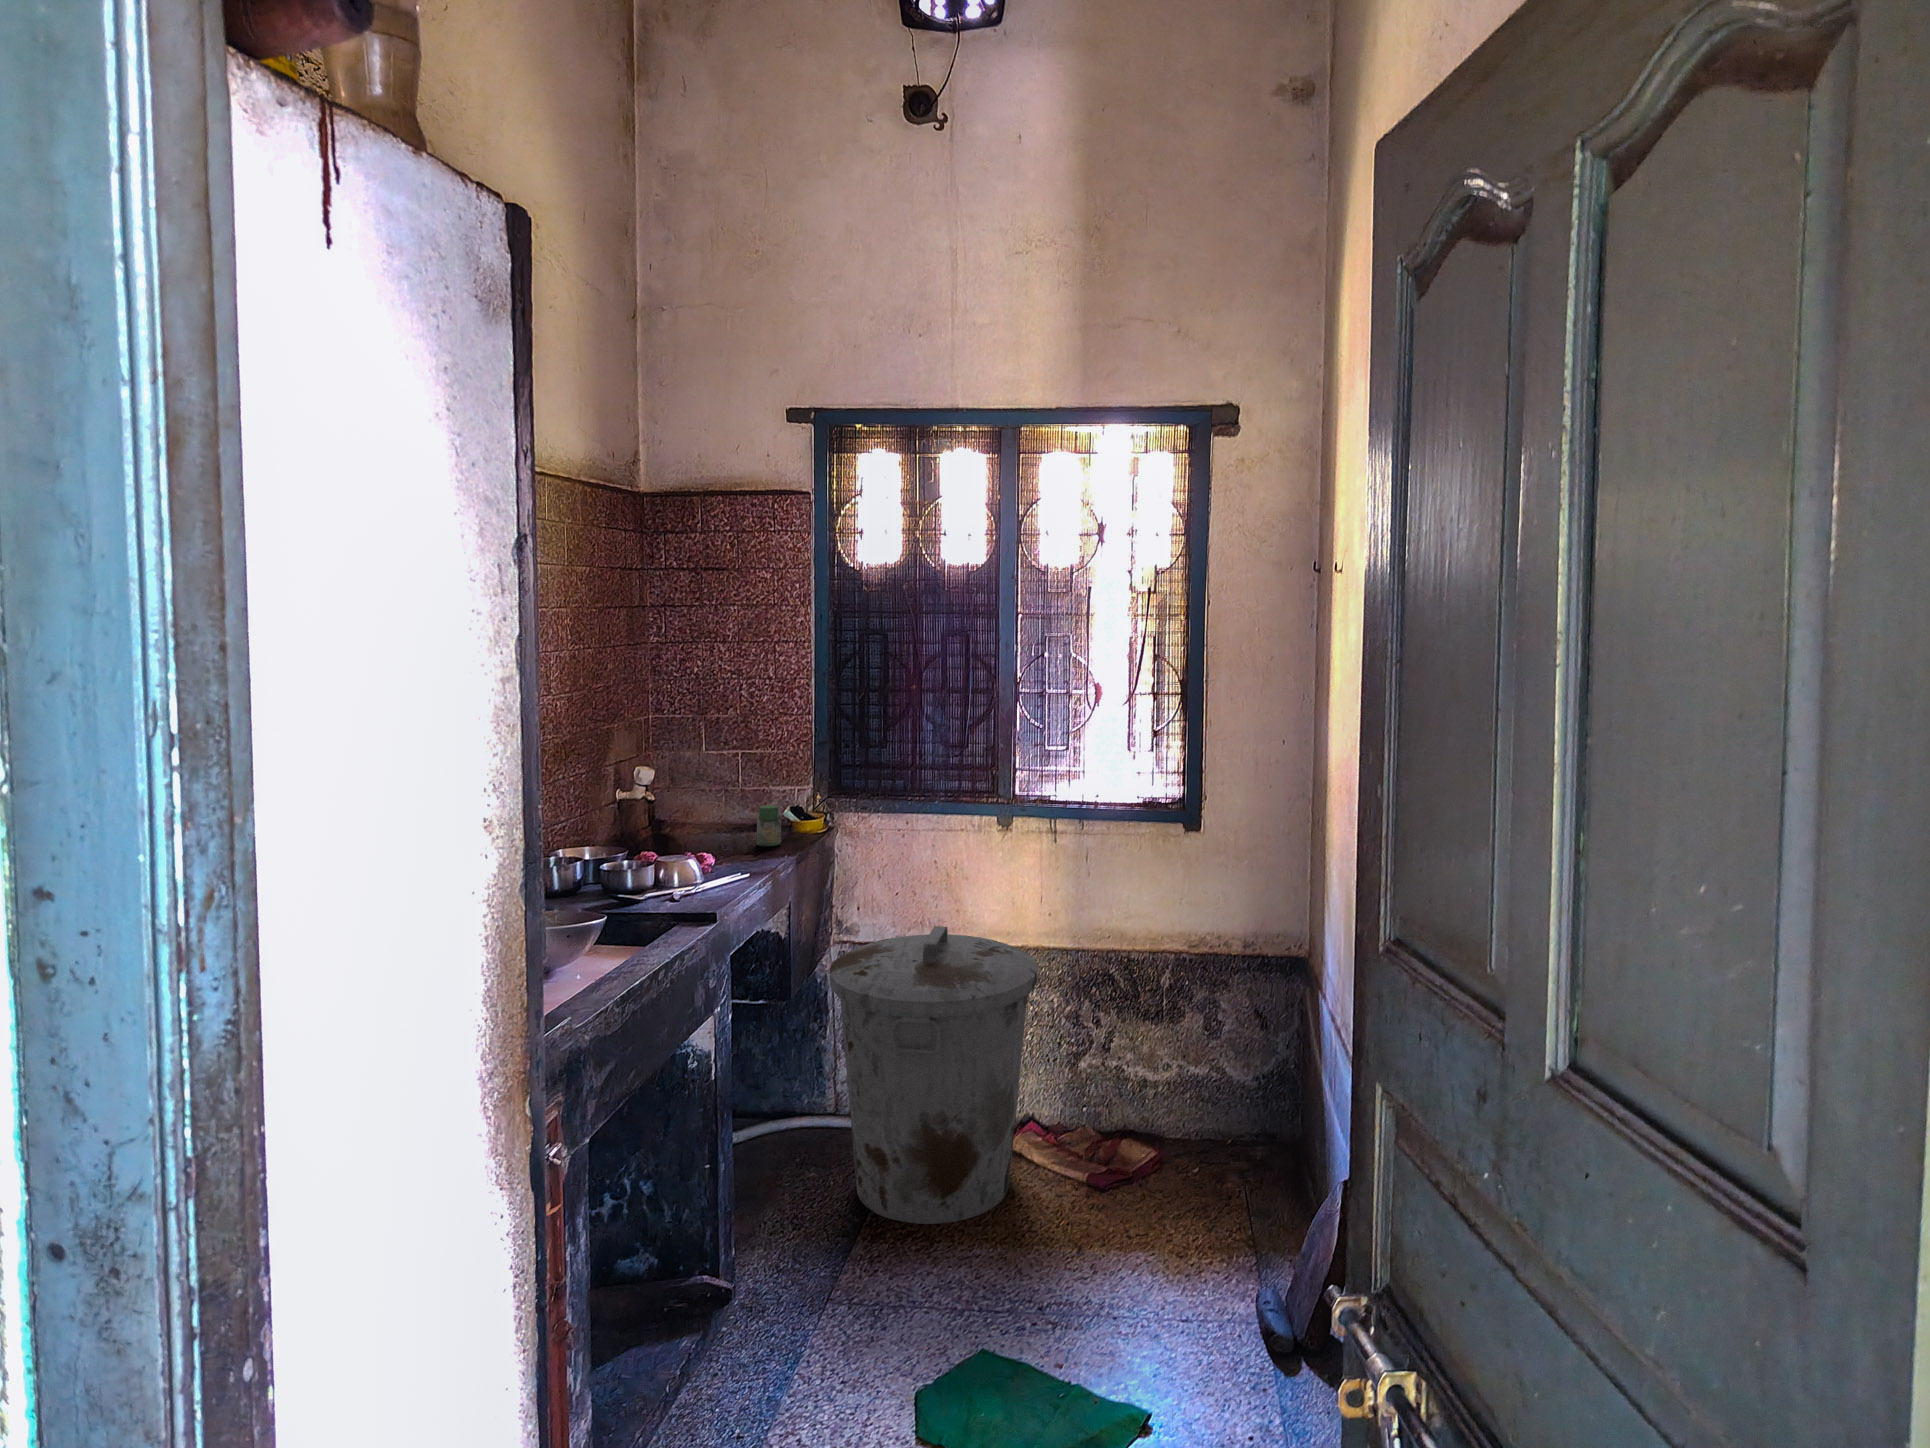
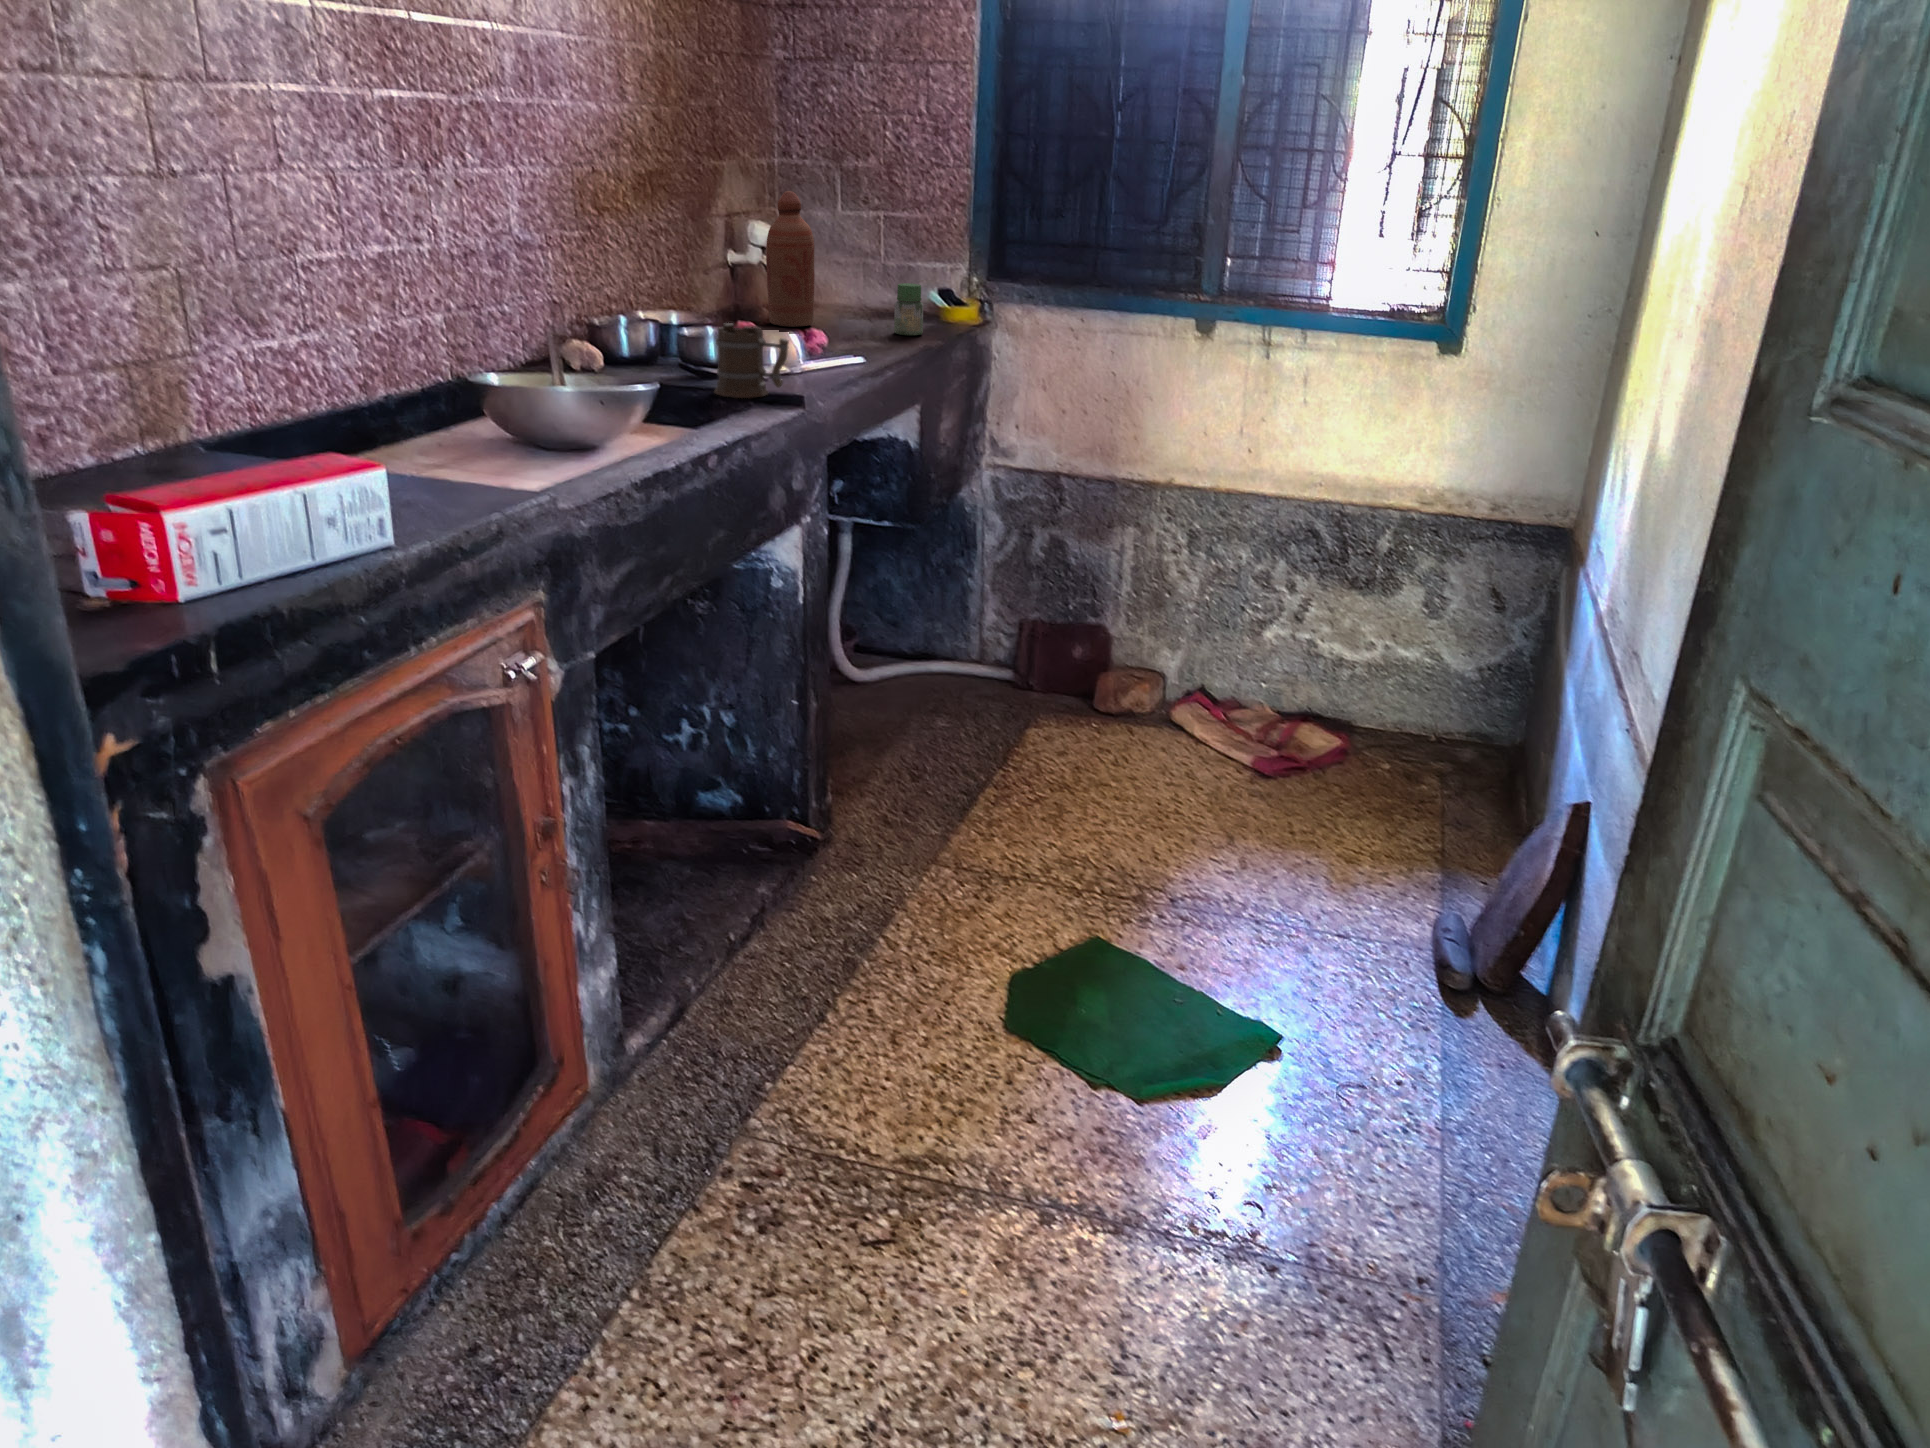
bottle: none [648,742,689,847] -> present [766,191,815,327]
mug: none [603,865,672,931] -> present [715,323,789,398]
trash can: present [830,926,1038,1224] -> none [971,447,1221,775]

